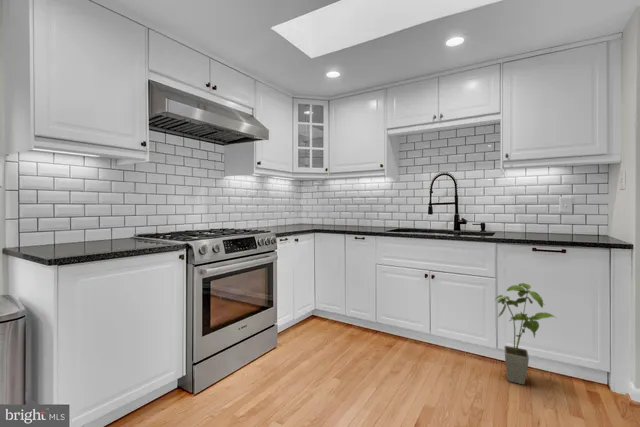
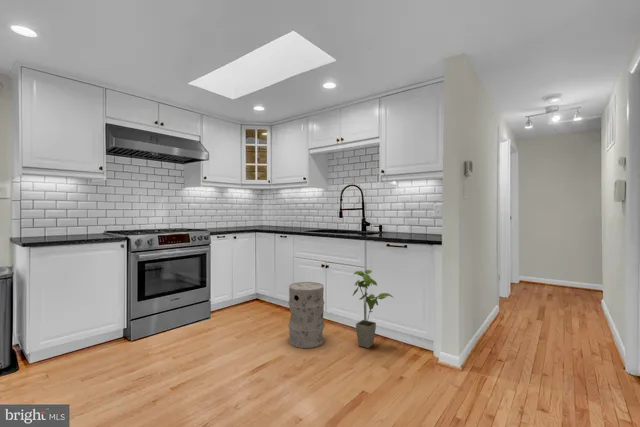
trash can: none [411,298,462,390] -> present [288,282,325,348]

